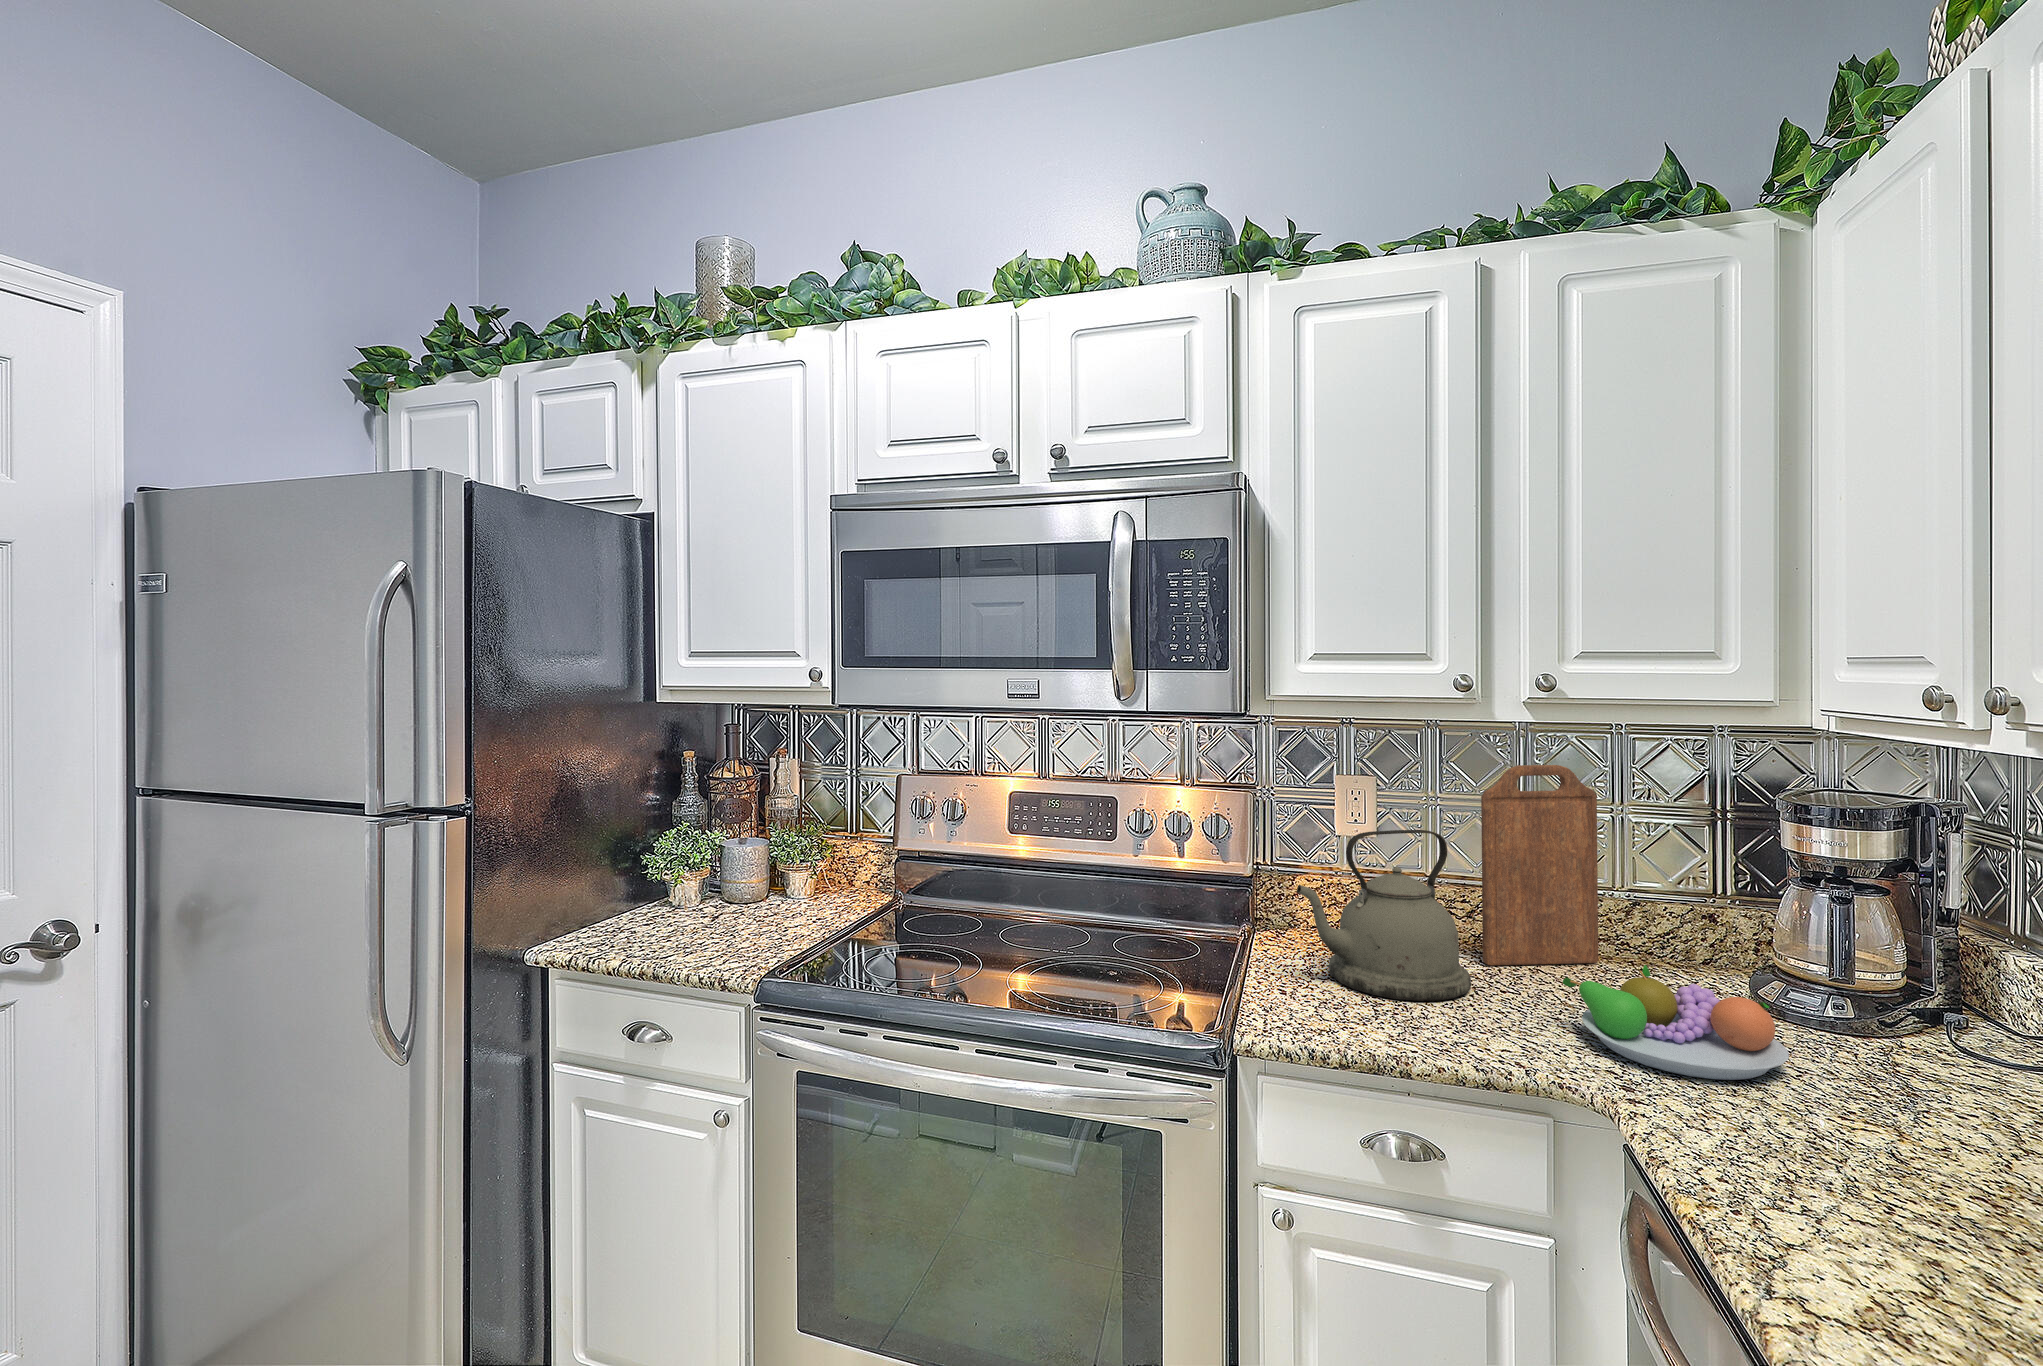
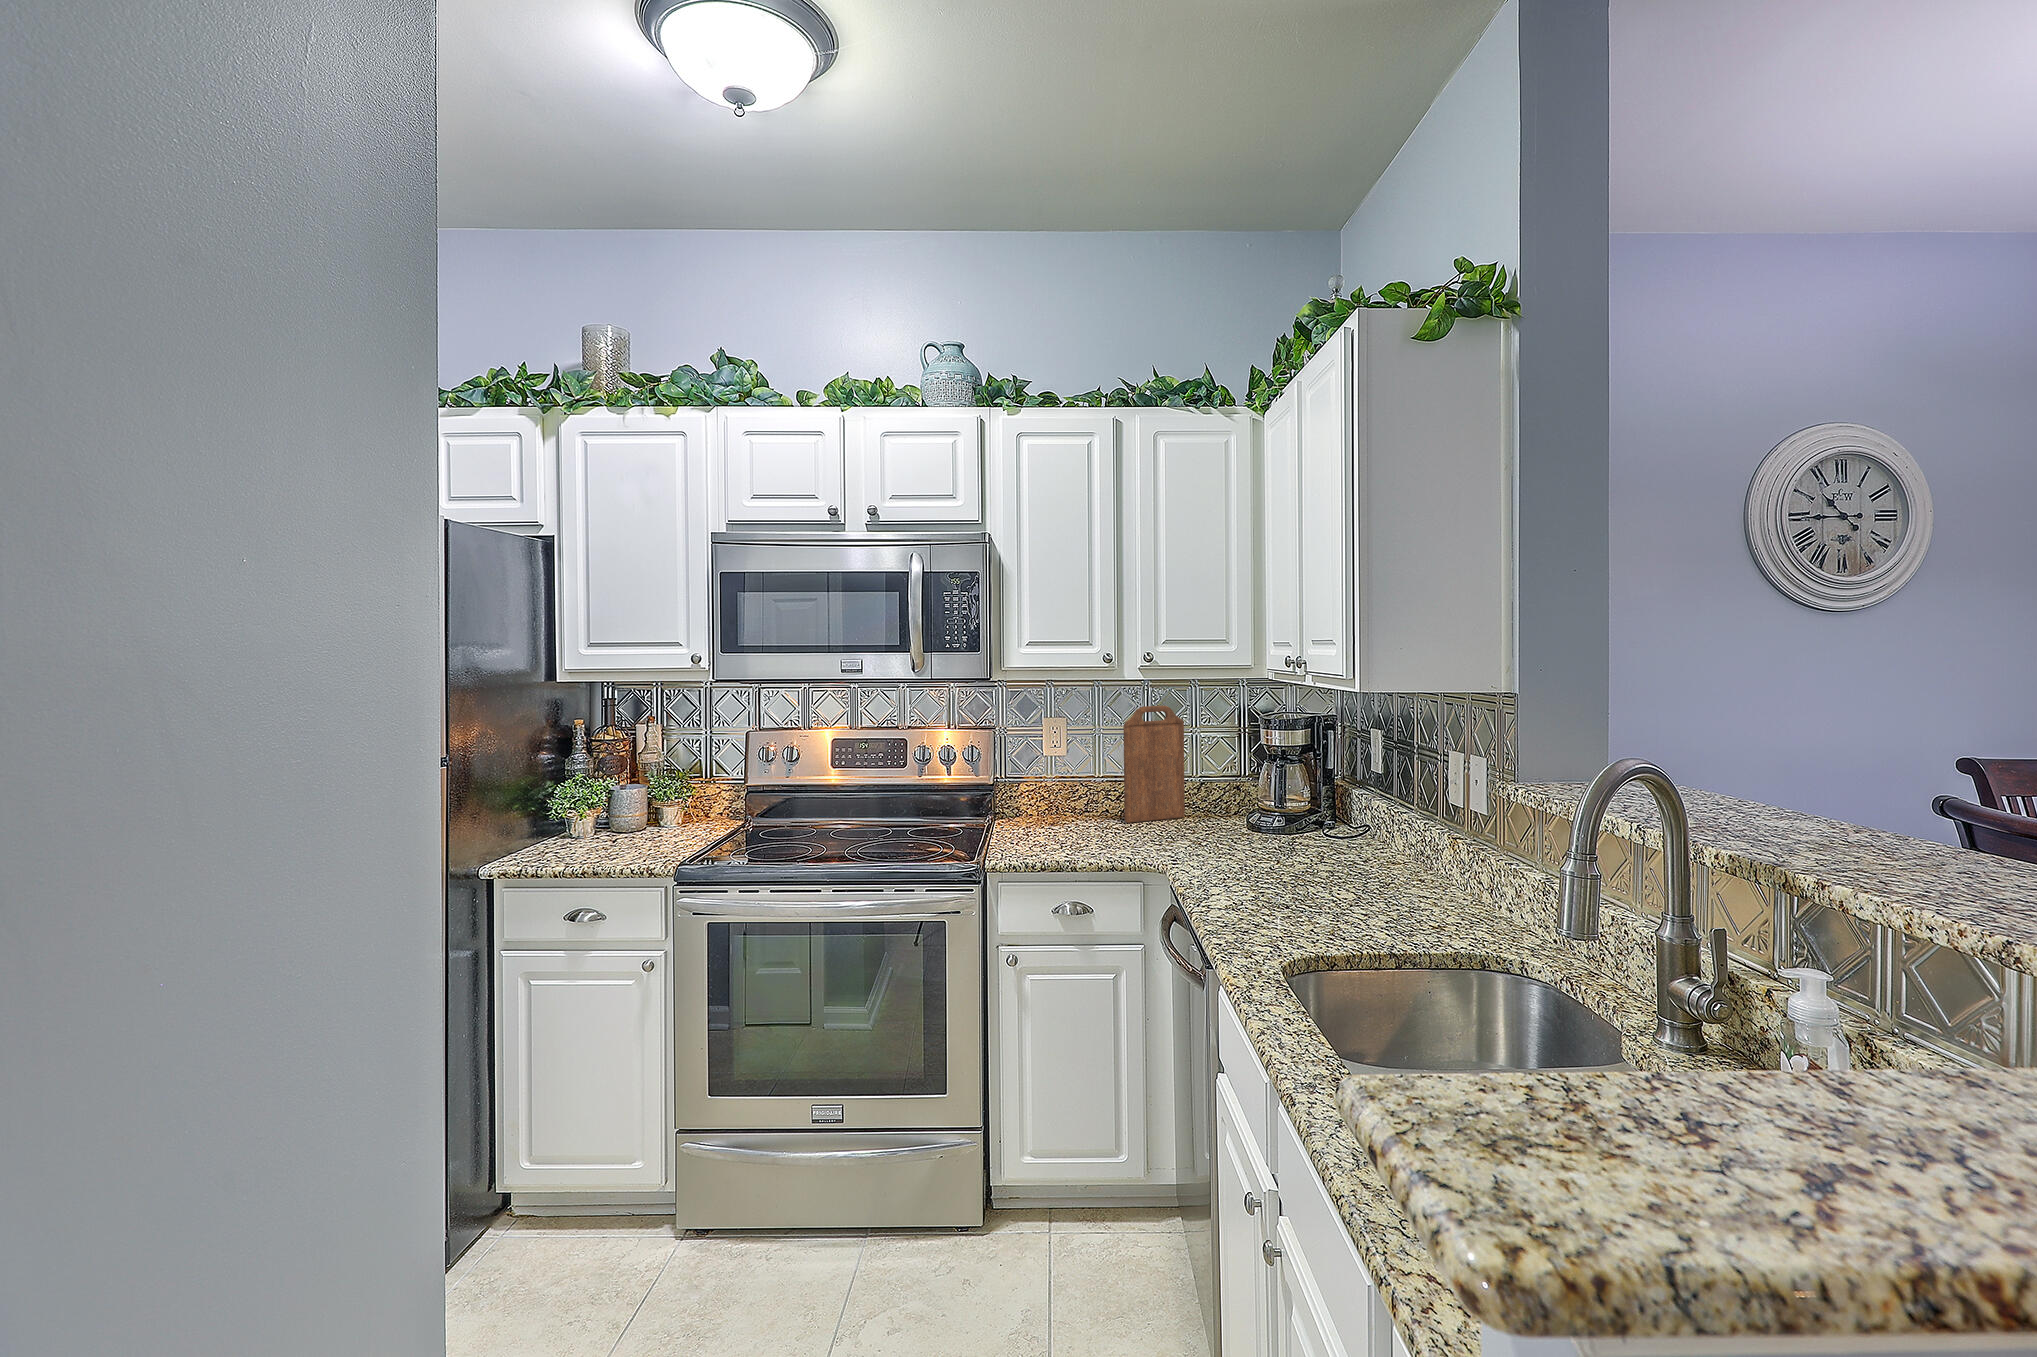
kettle: present [1296,830,1471,1001] -> none [1020,745,1115,839]
fruit bowl: present [1563,965,1789,1080] -> none [1155,806,1248,852]

